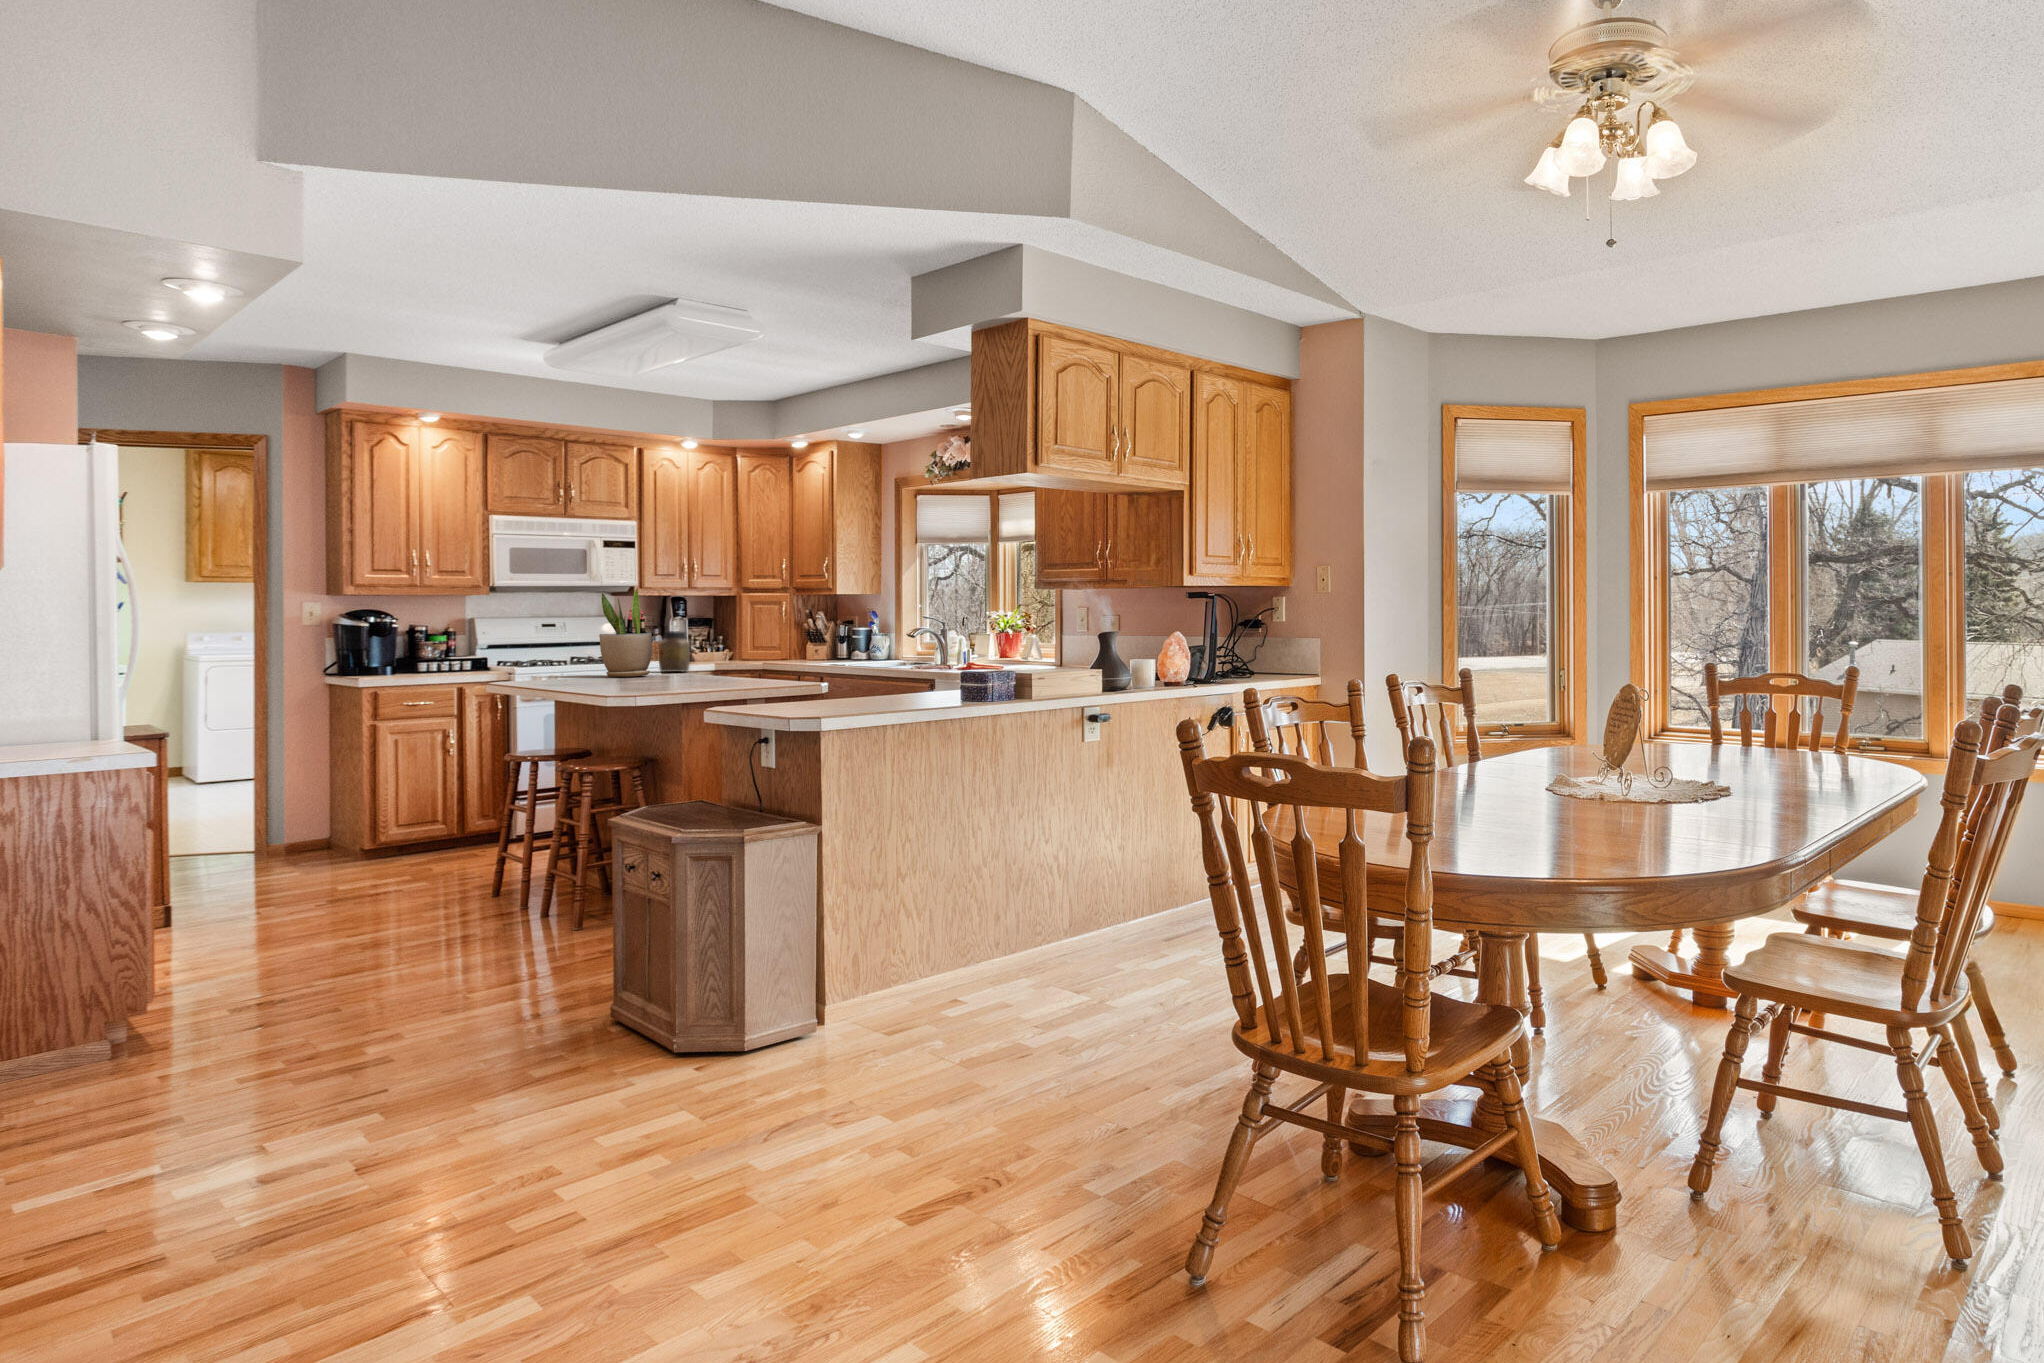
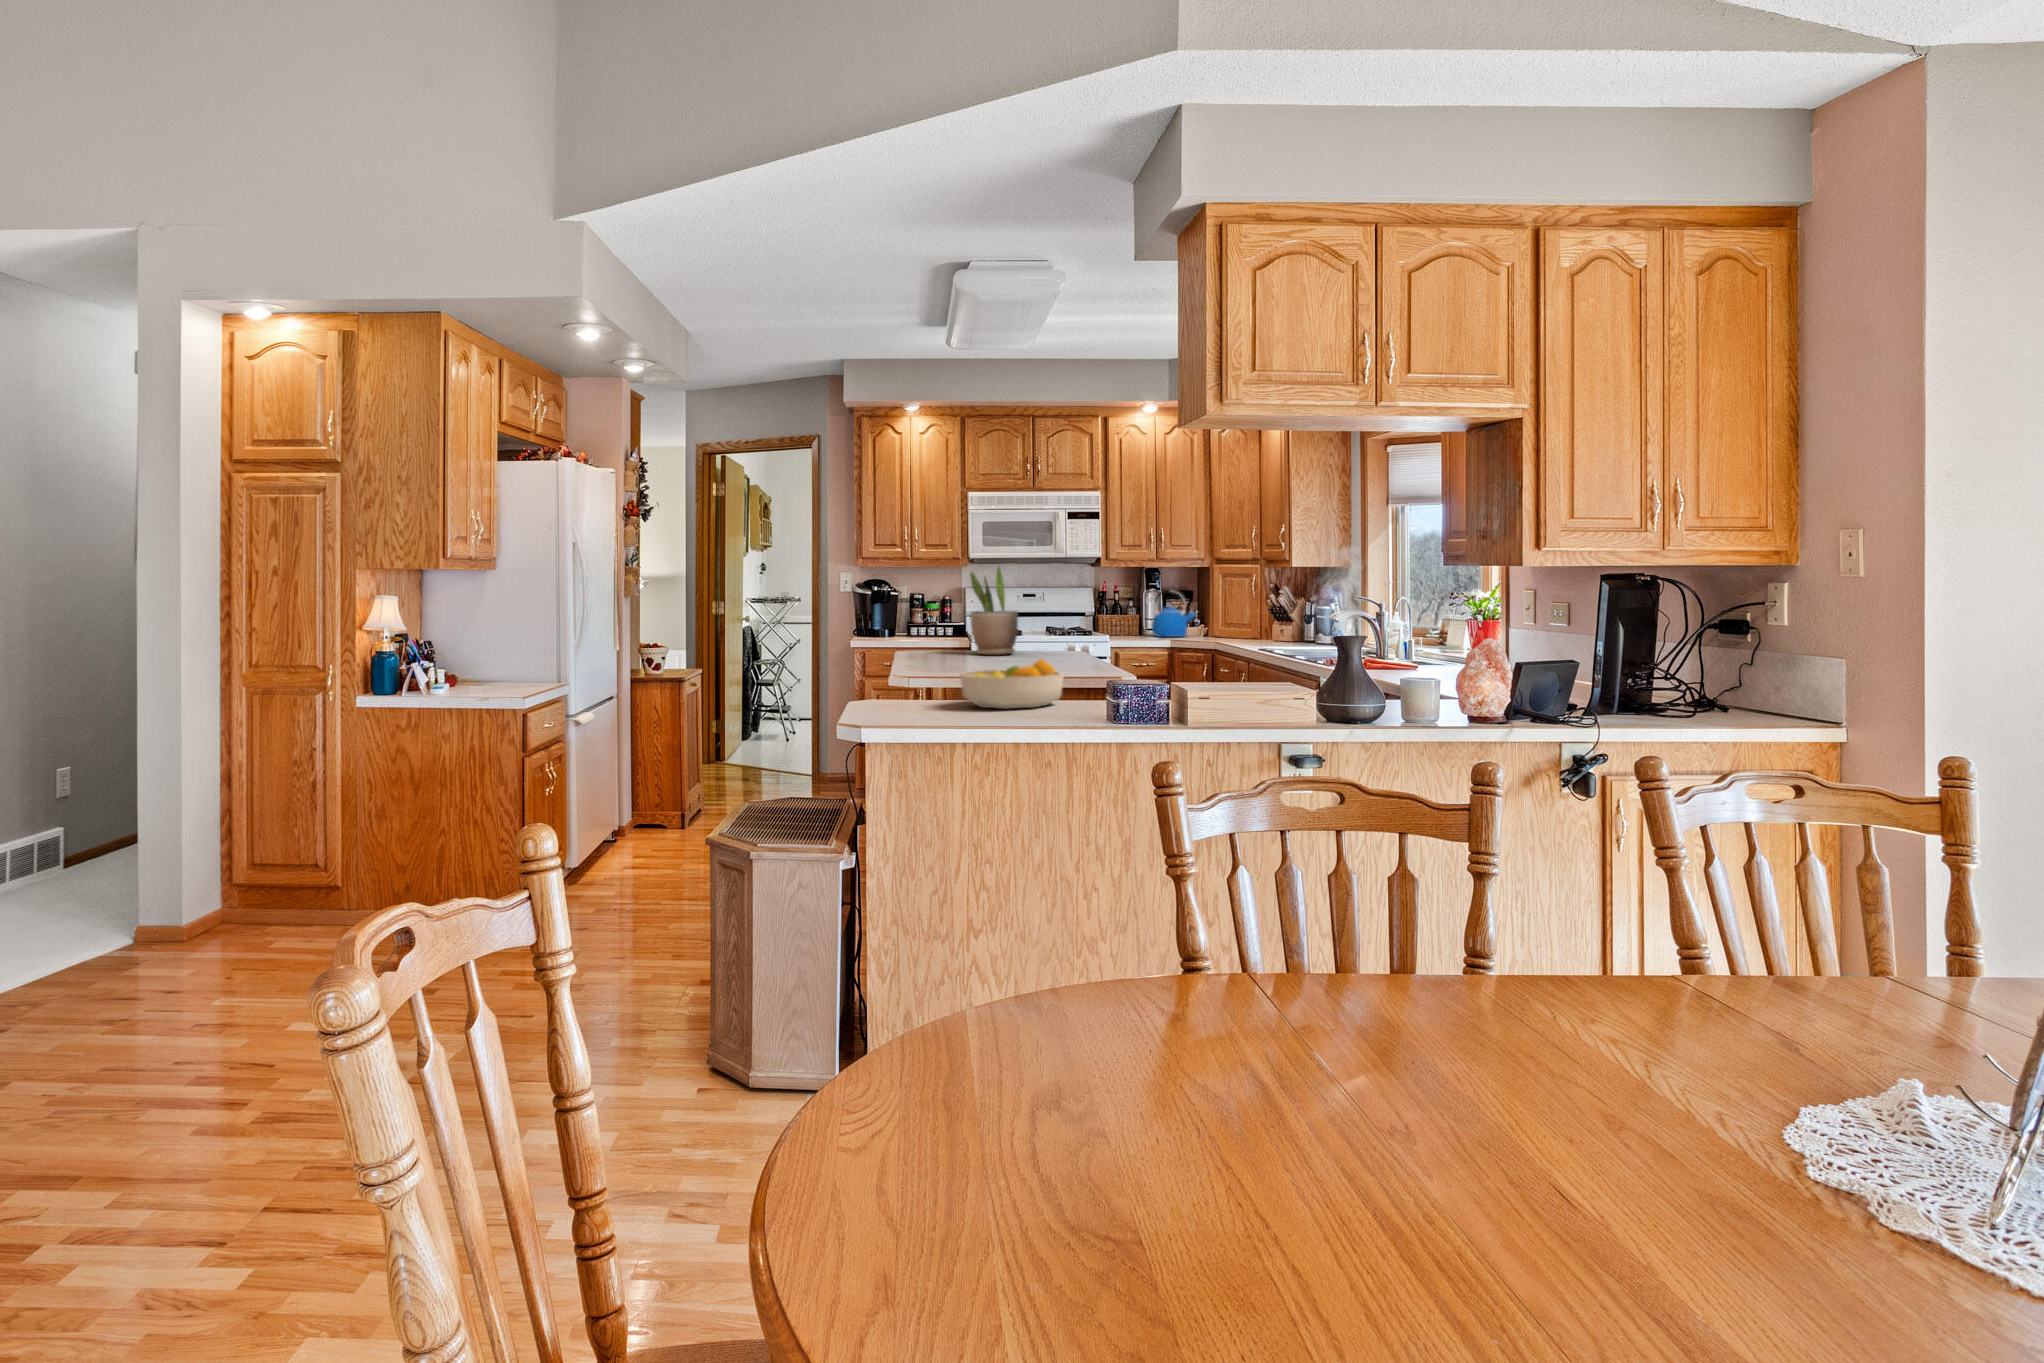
kettle: none [709,618,752,663] -> present [1152,590,1196,637]
jar: present [659,631,690,672] -> none [1045,607,1077,650]
fruit bowl: none [799,659,881,701] -> present [960,659,1064,709]

